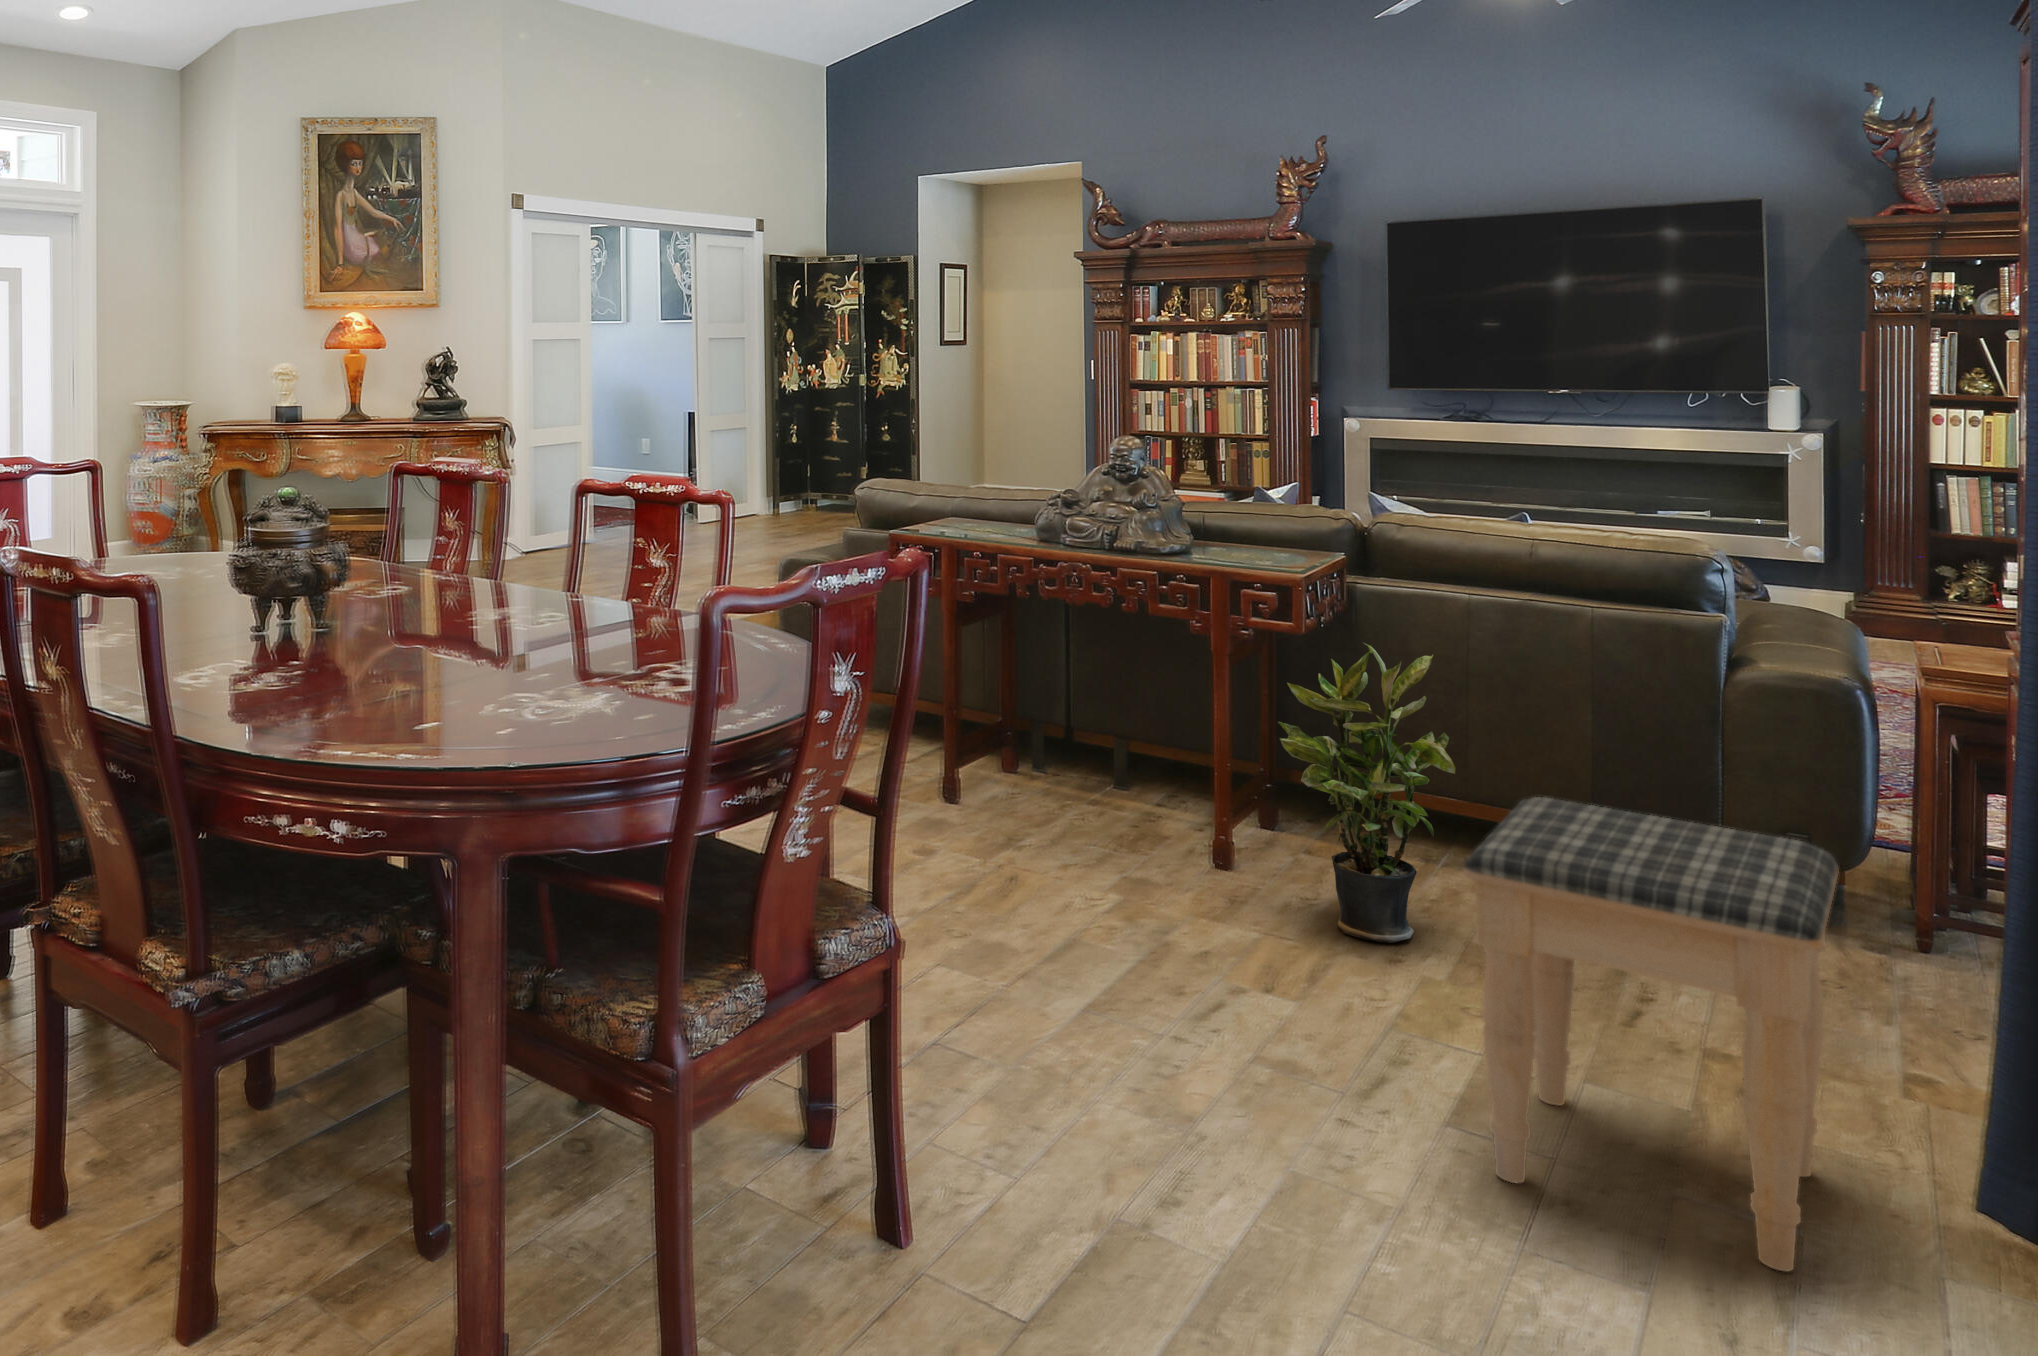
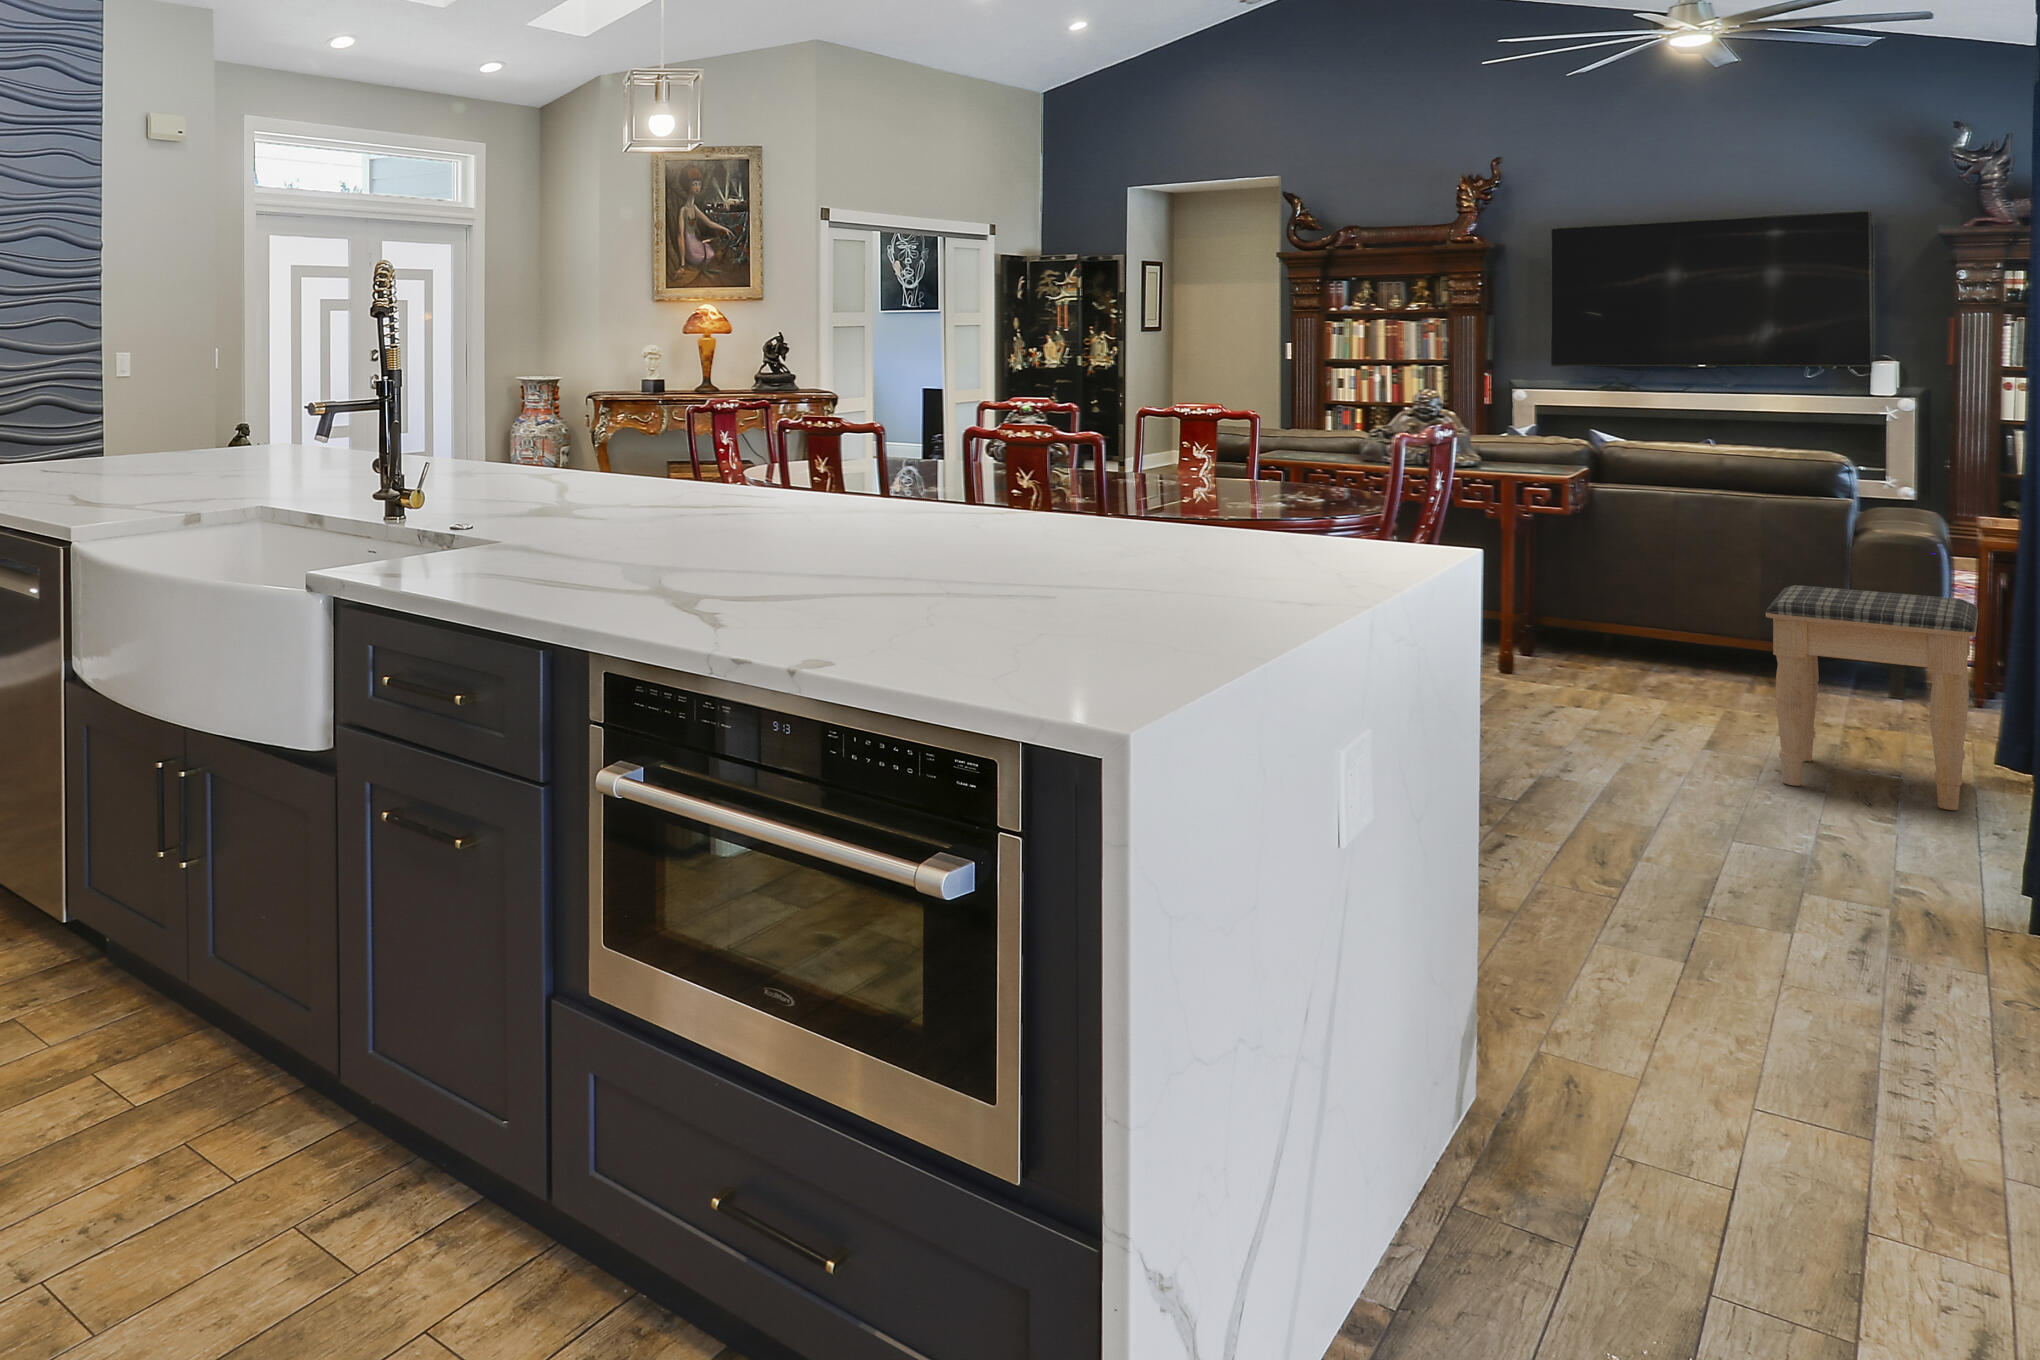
potted plant: present [1278,644,1455,943] -> none [1595,516,1715,703]

